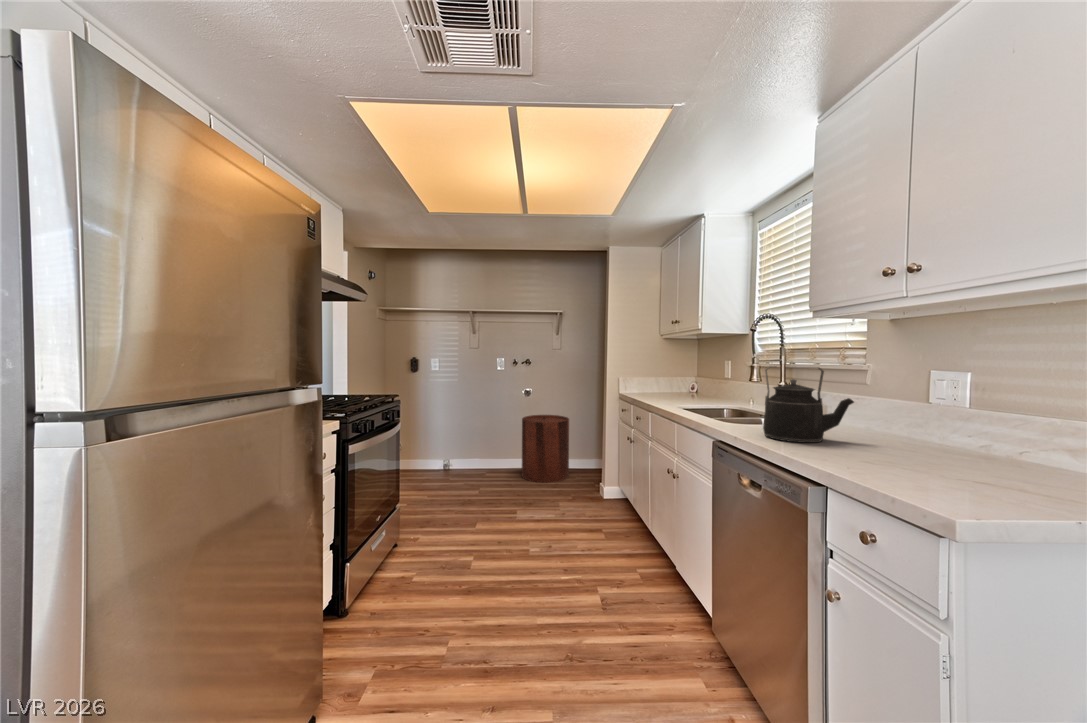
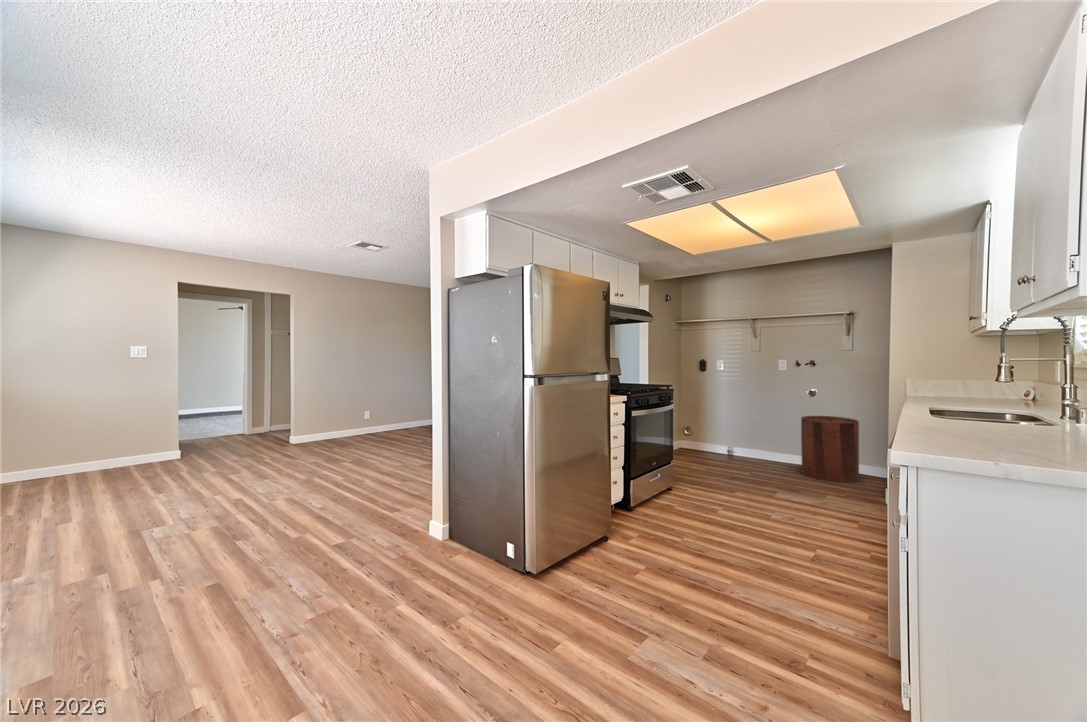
kettle: present [763,367,854,443] -> none [929,368,1028,435]

